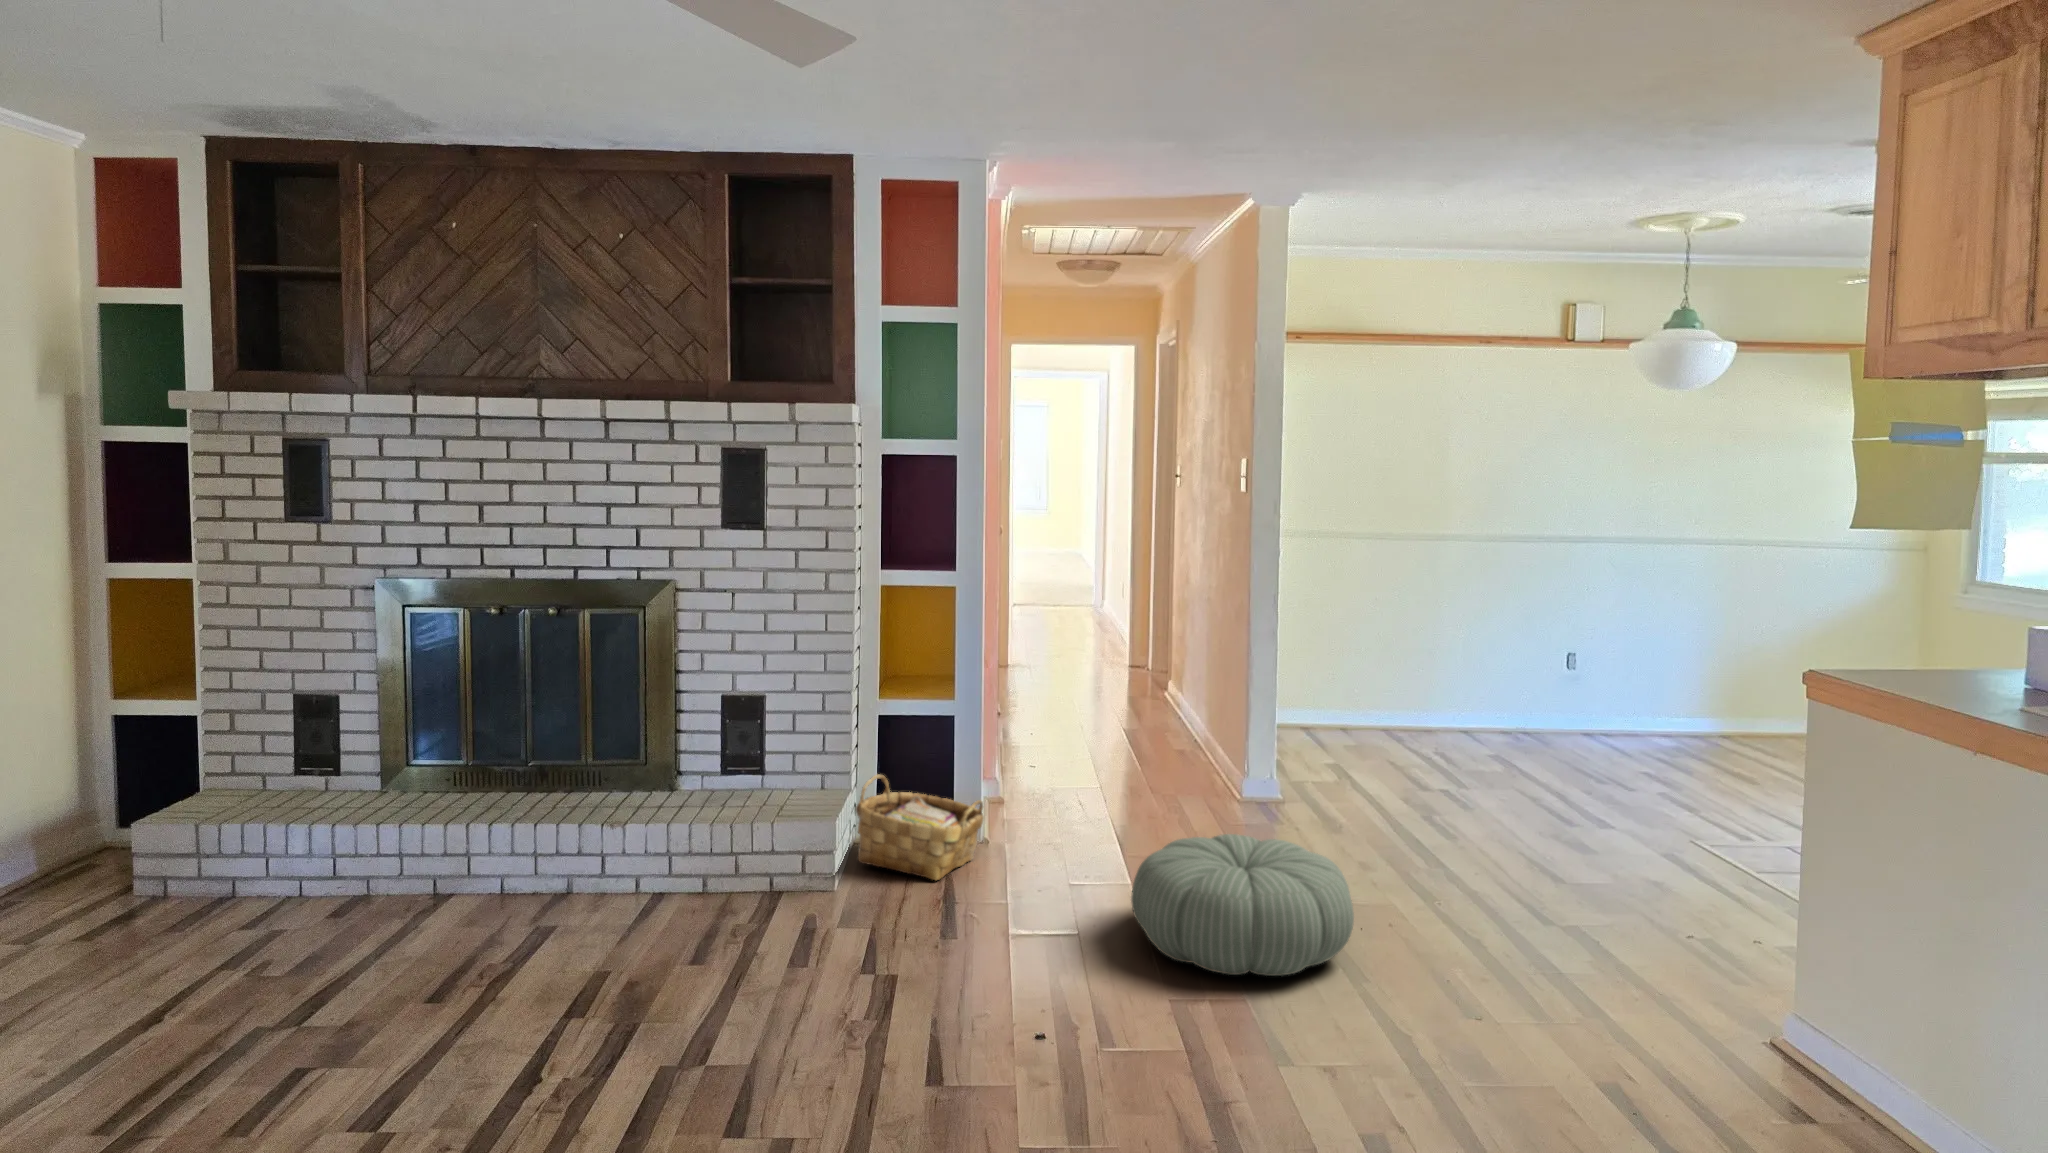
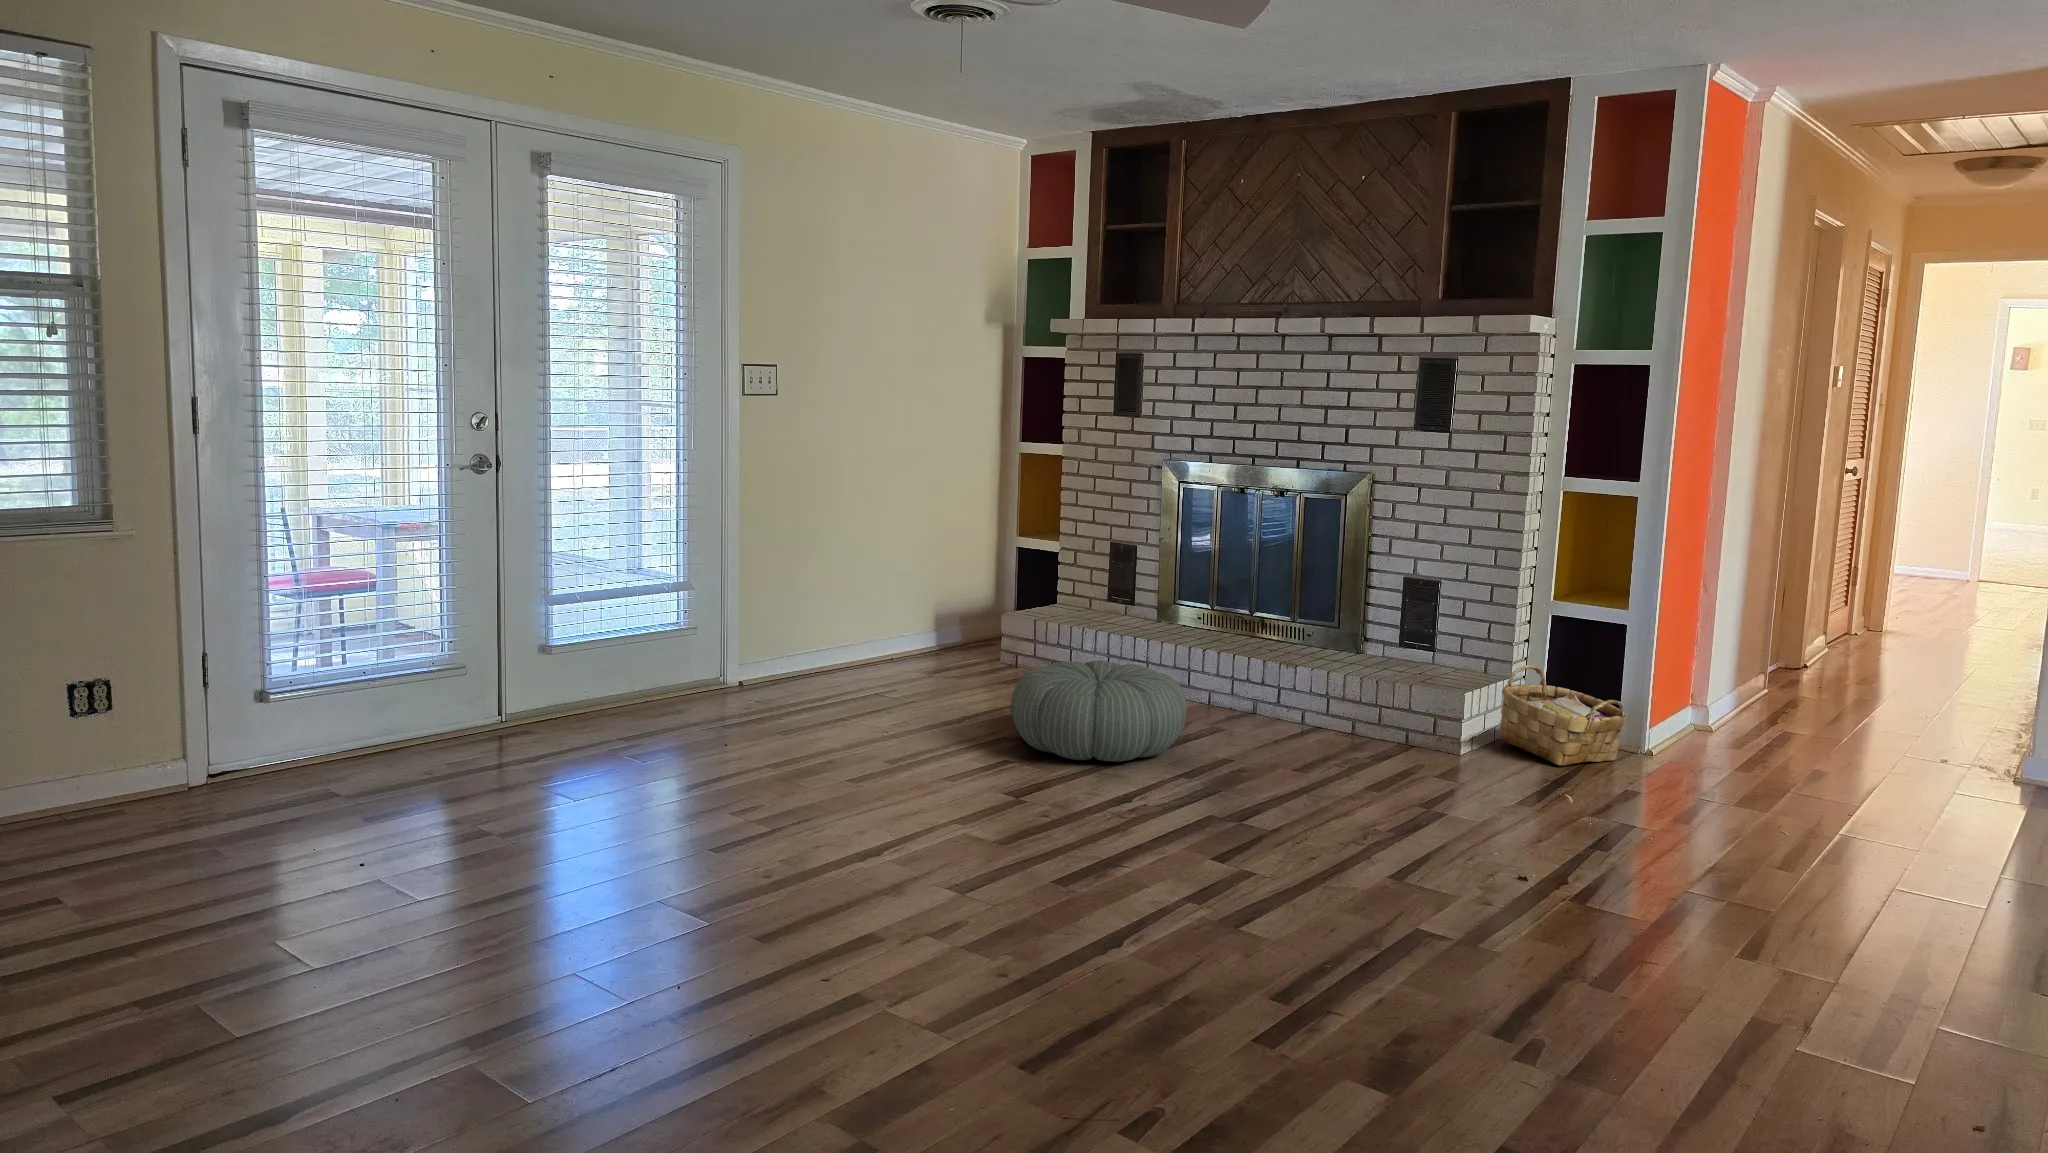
pouf: present [1131,834,1354,976] -> present [1011,660,1186,762]

